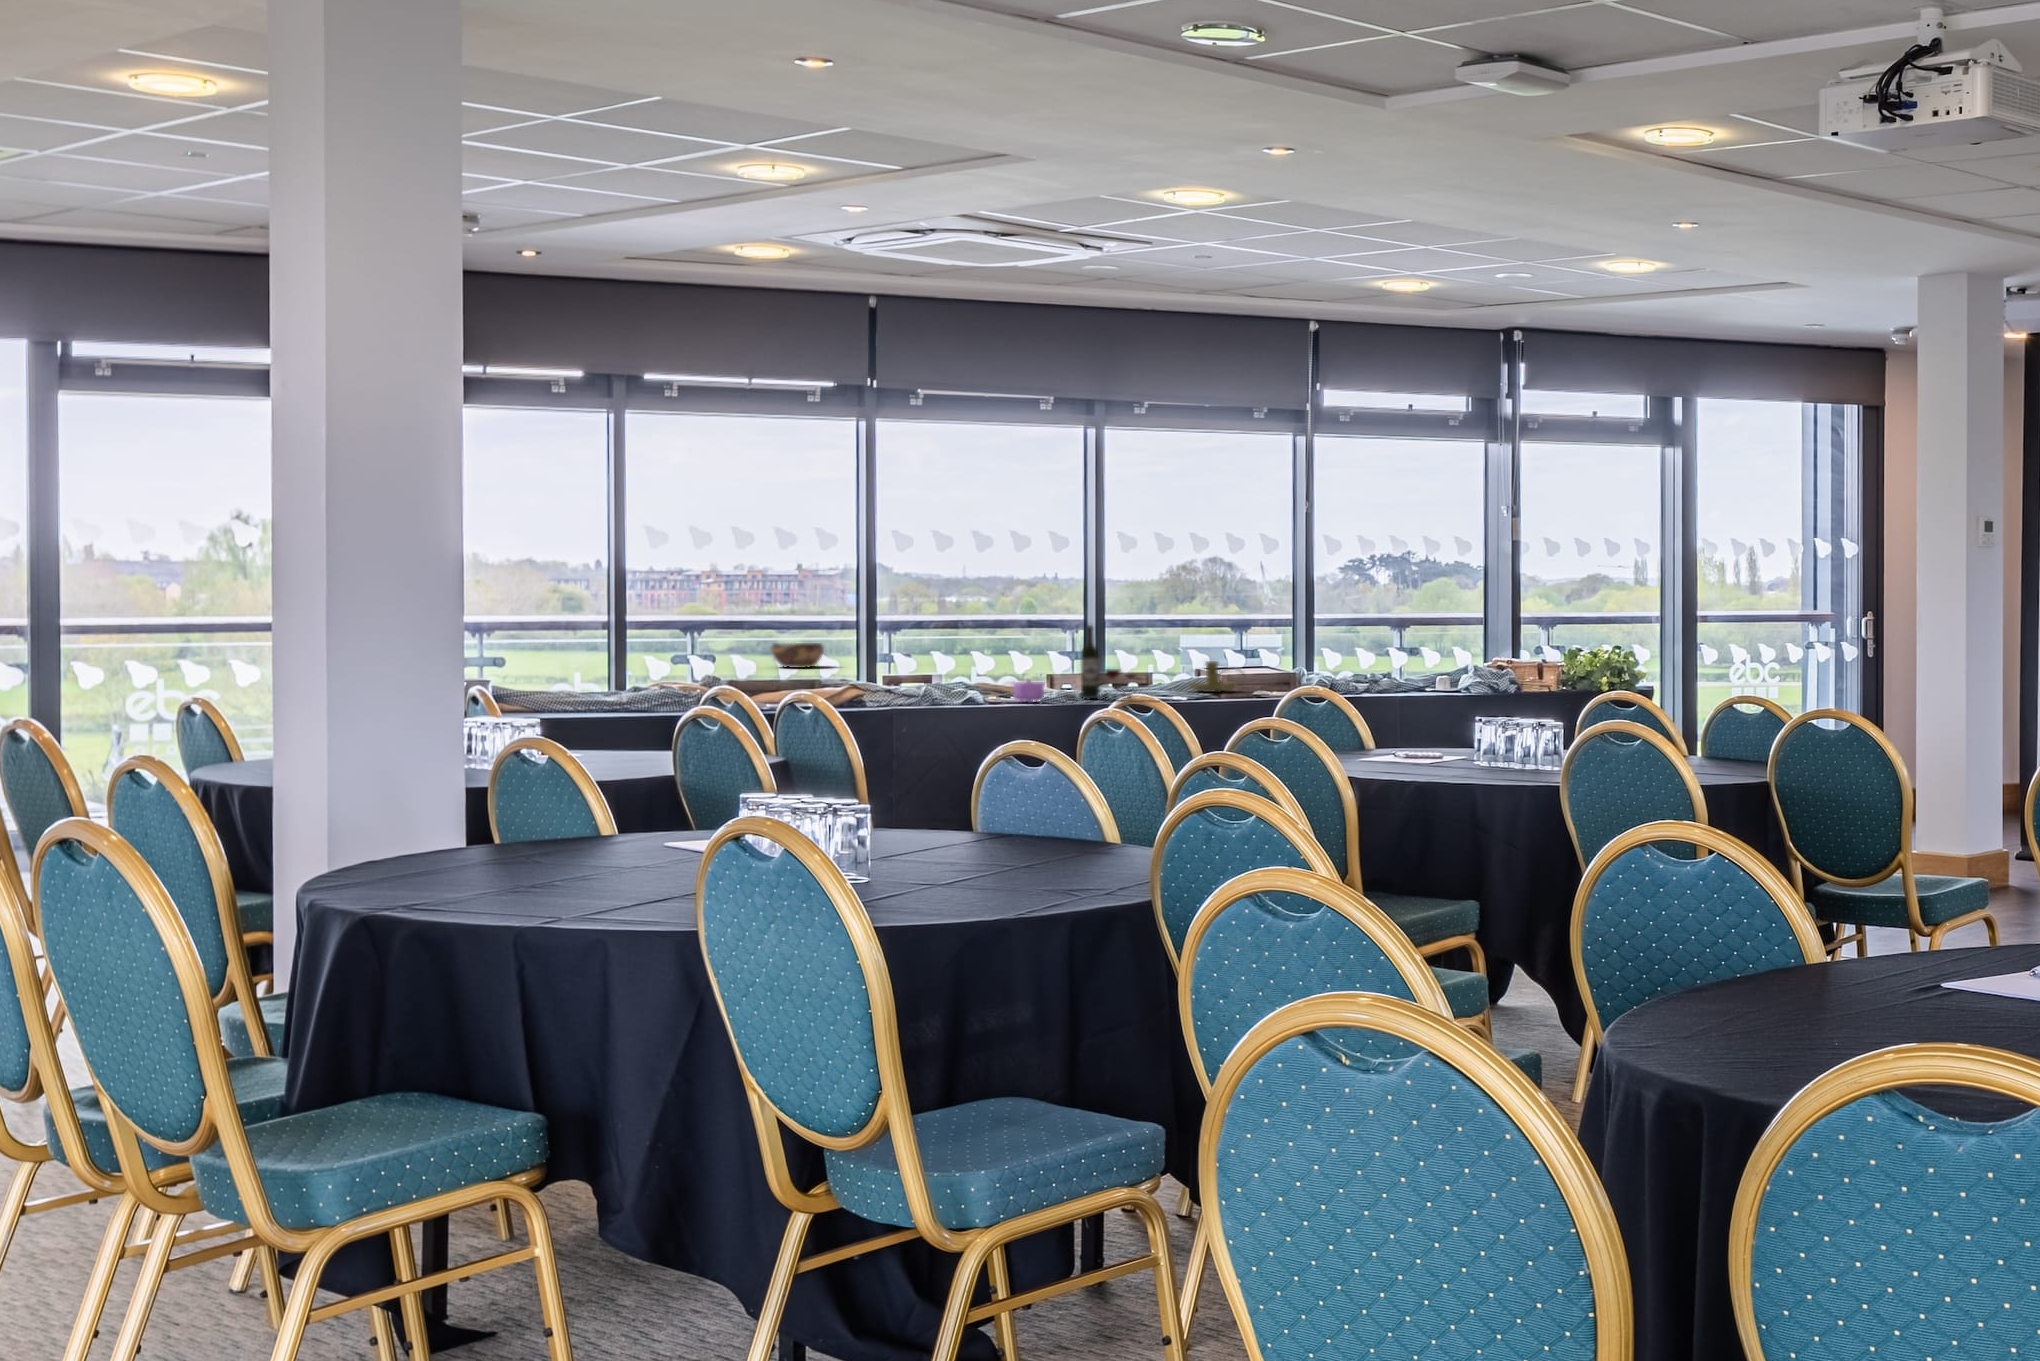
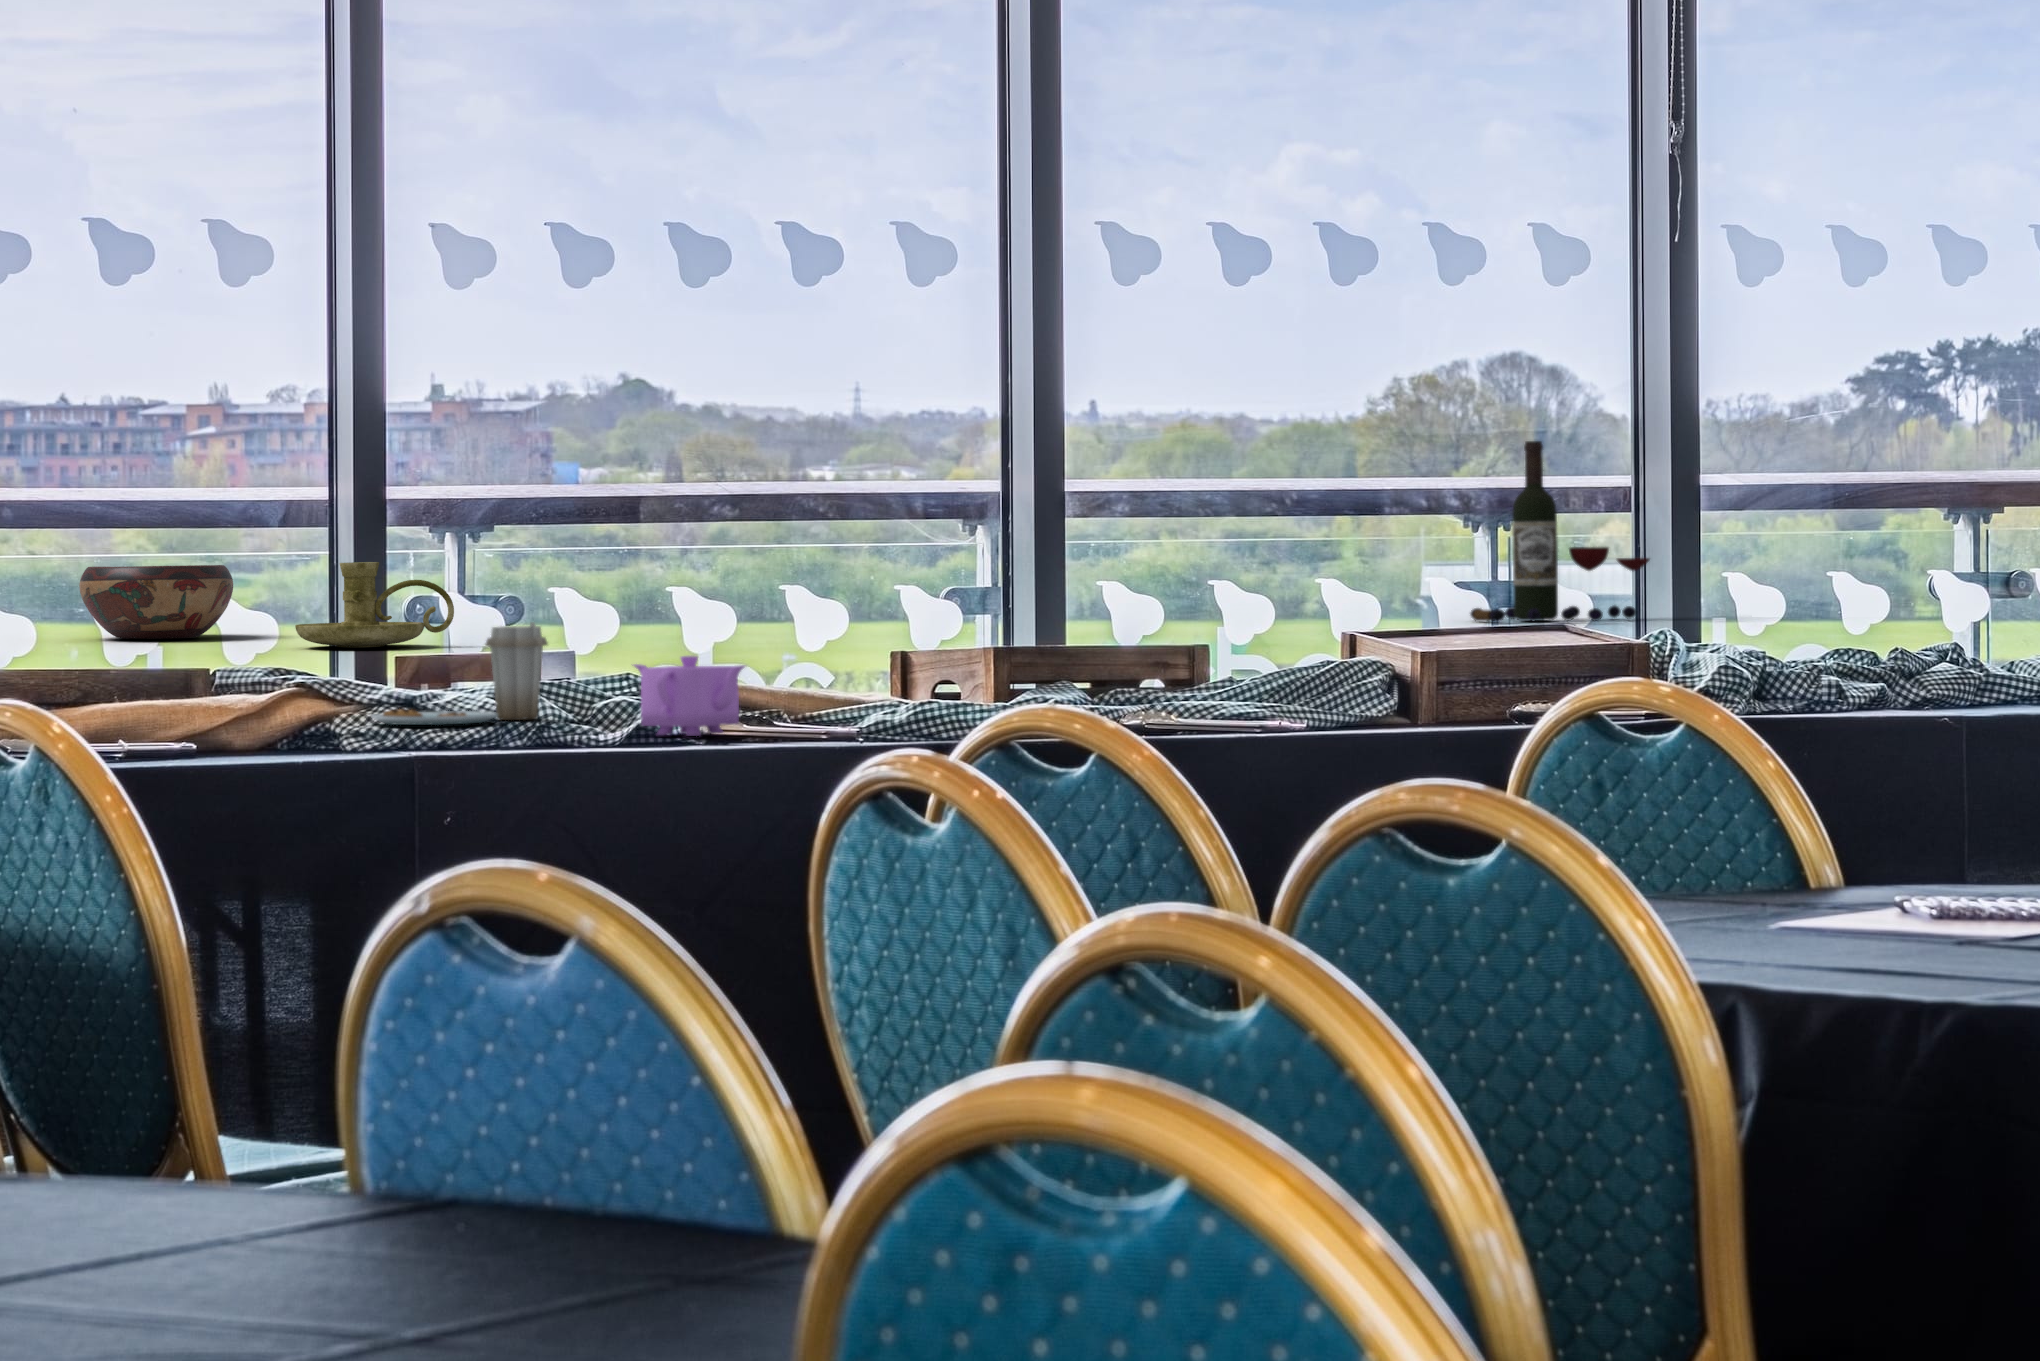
wine bottle: present [1064,626,1136,699] -> present [1470,441,1650,622]
candle holder: present [1190,661,1244,692] -> present [295,562,454,648]
plate: none [922,667,977,699] -> present [372,622,548,725]

